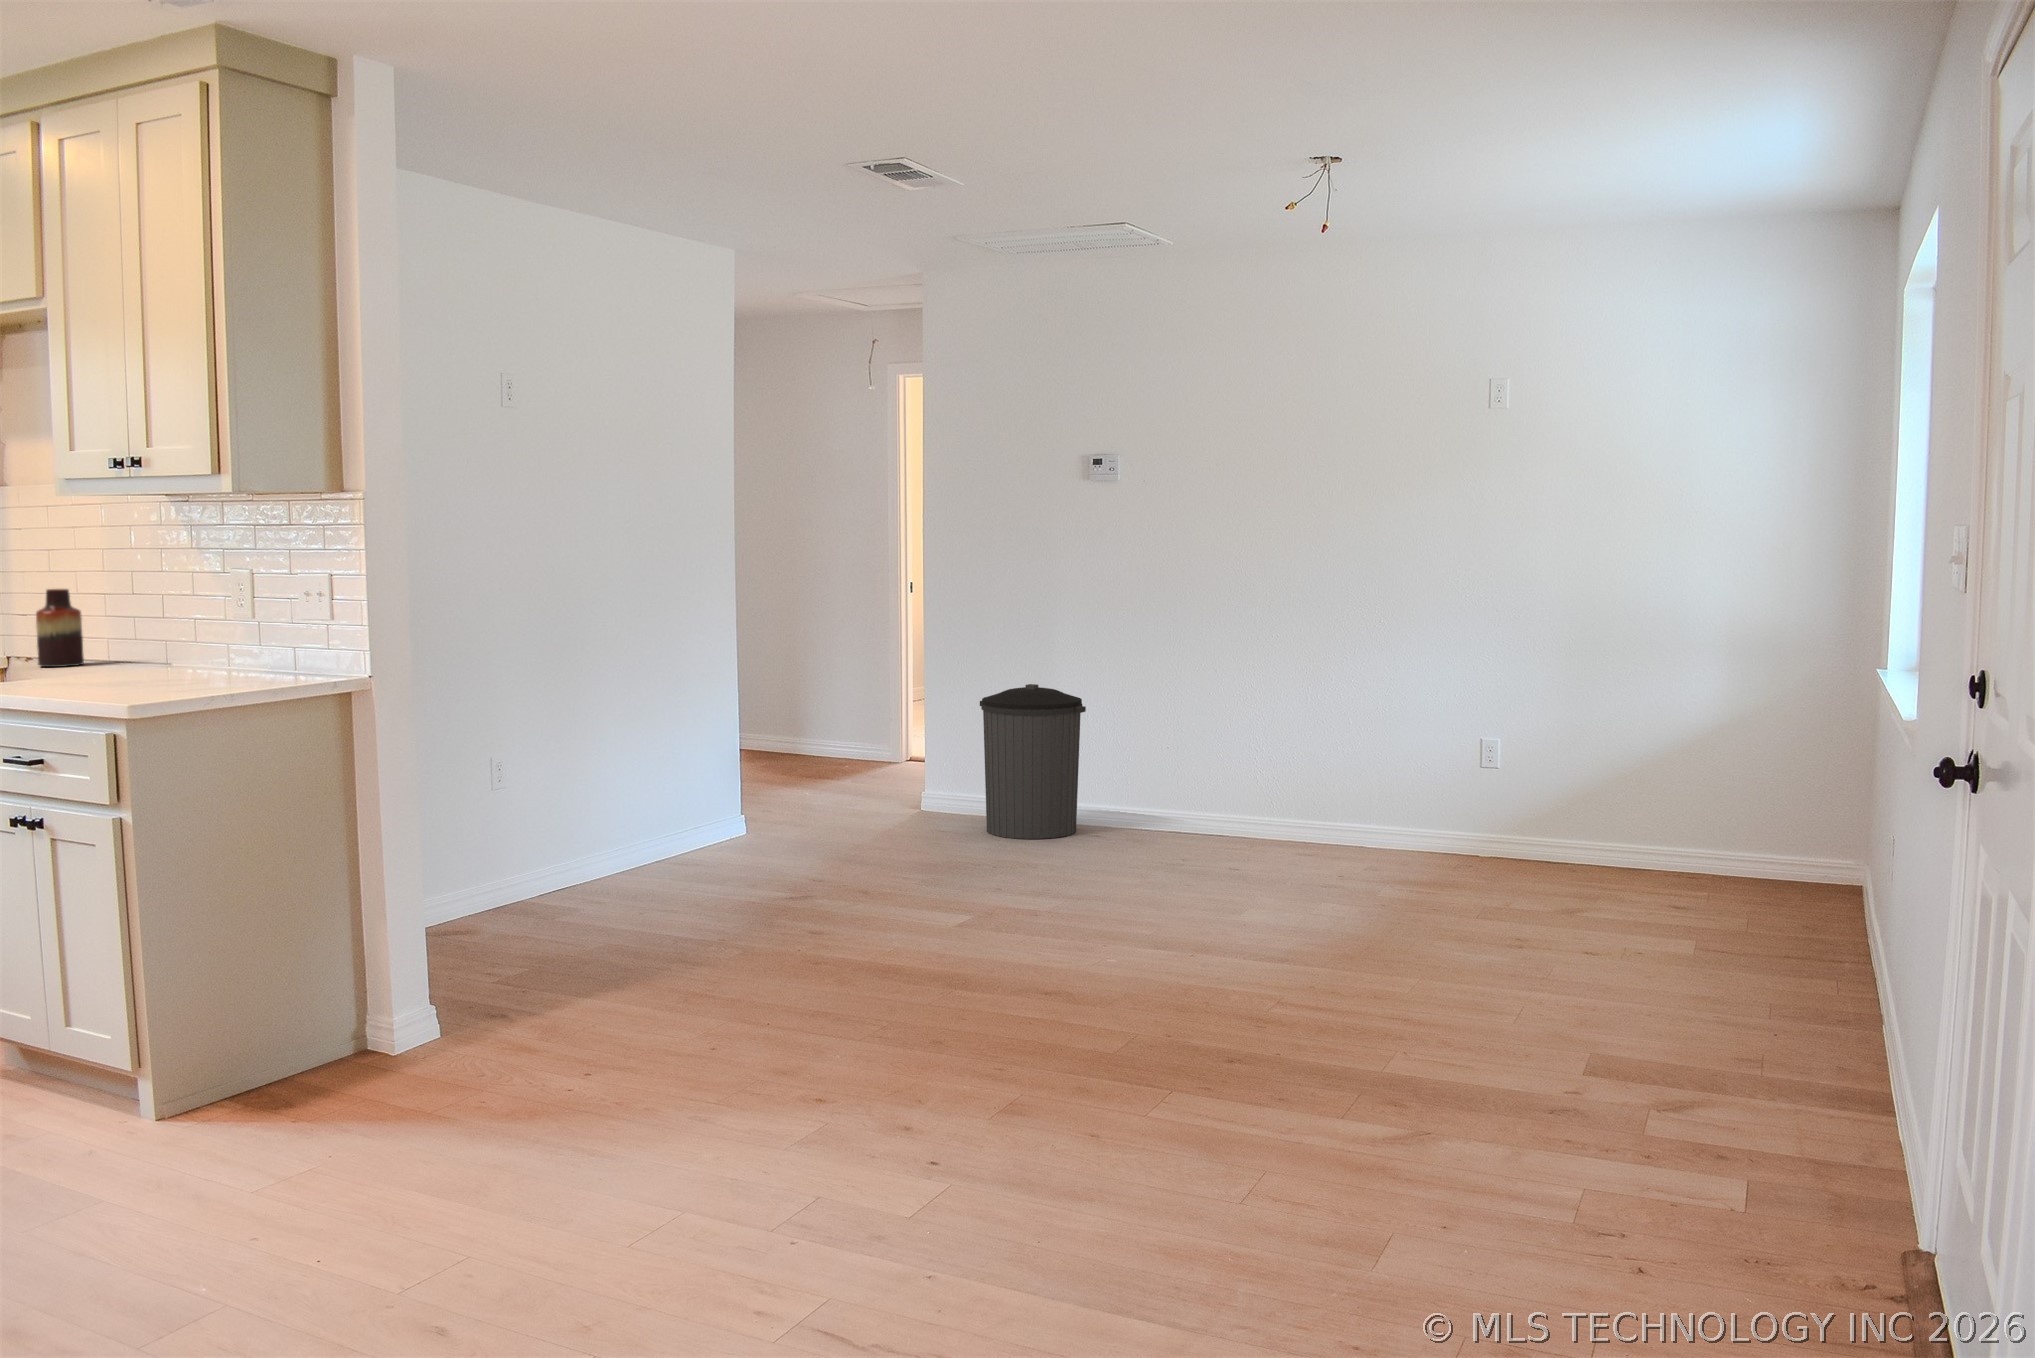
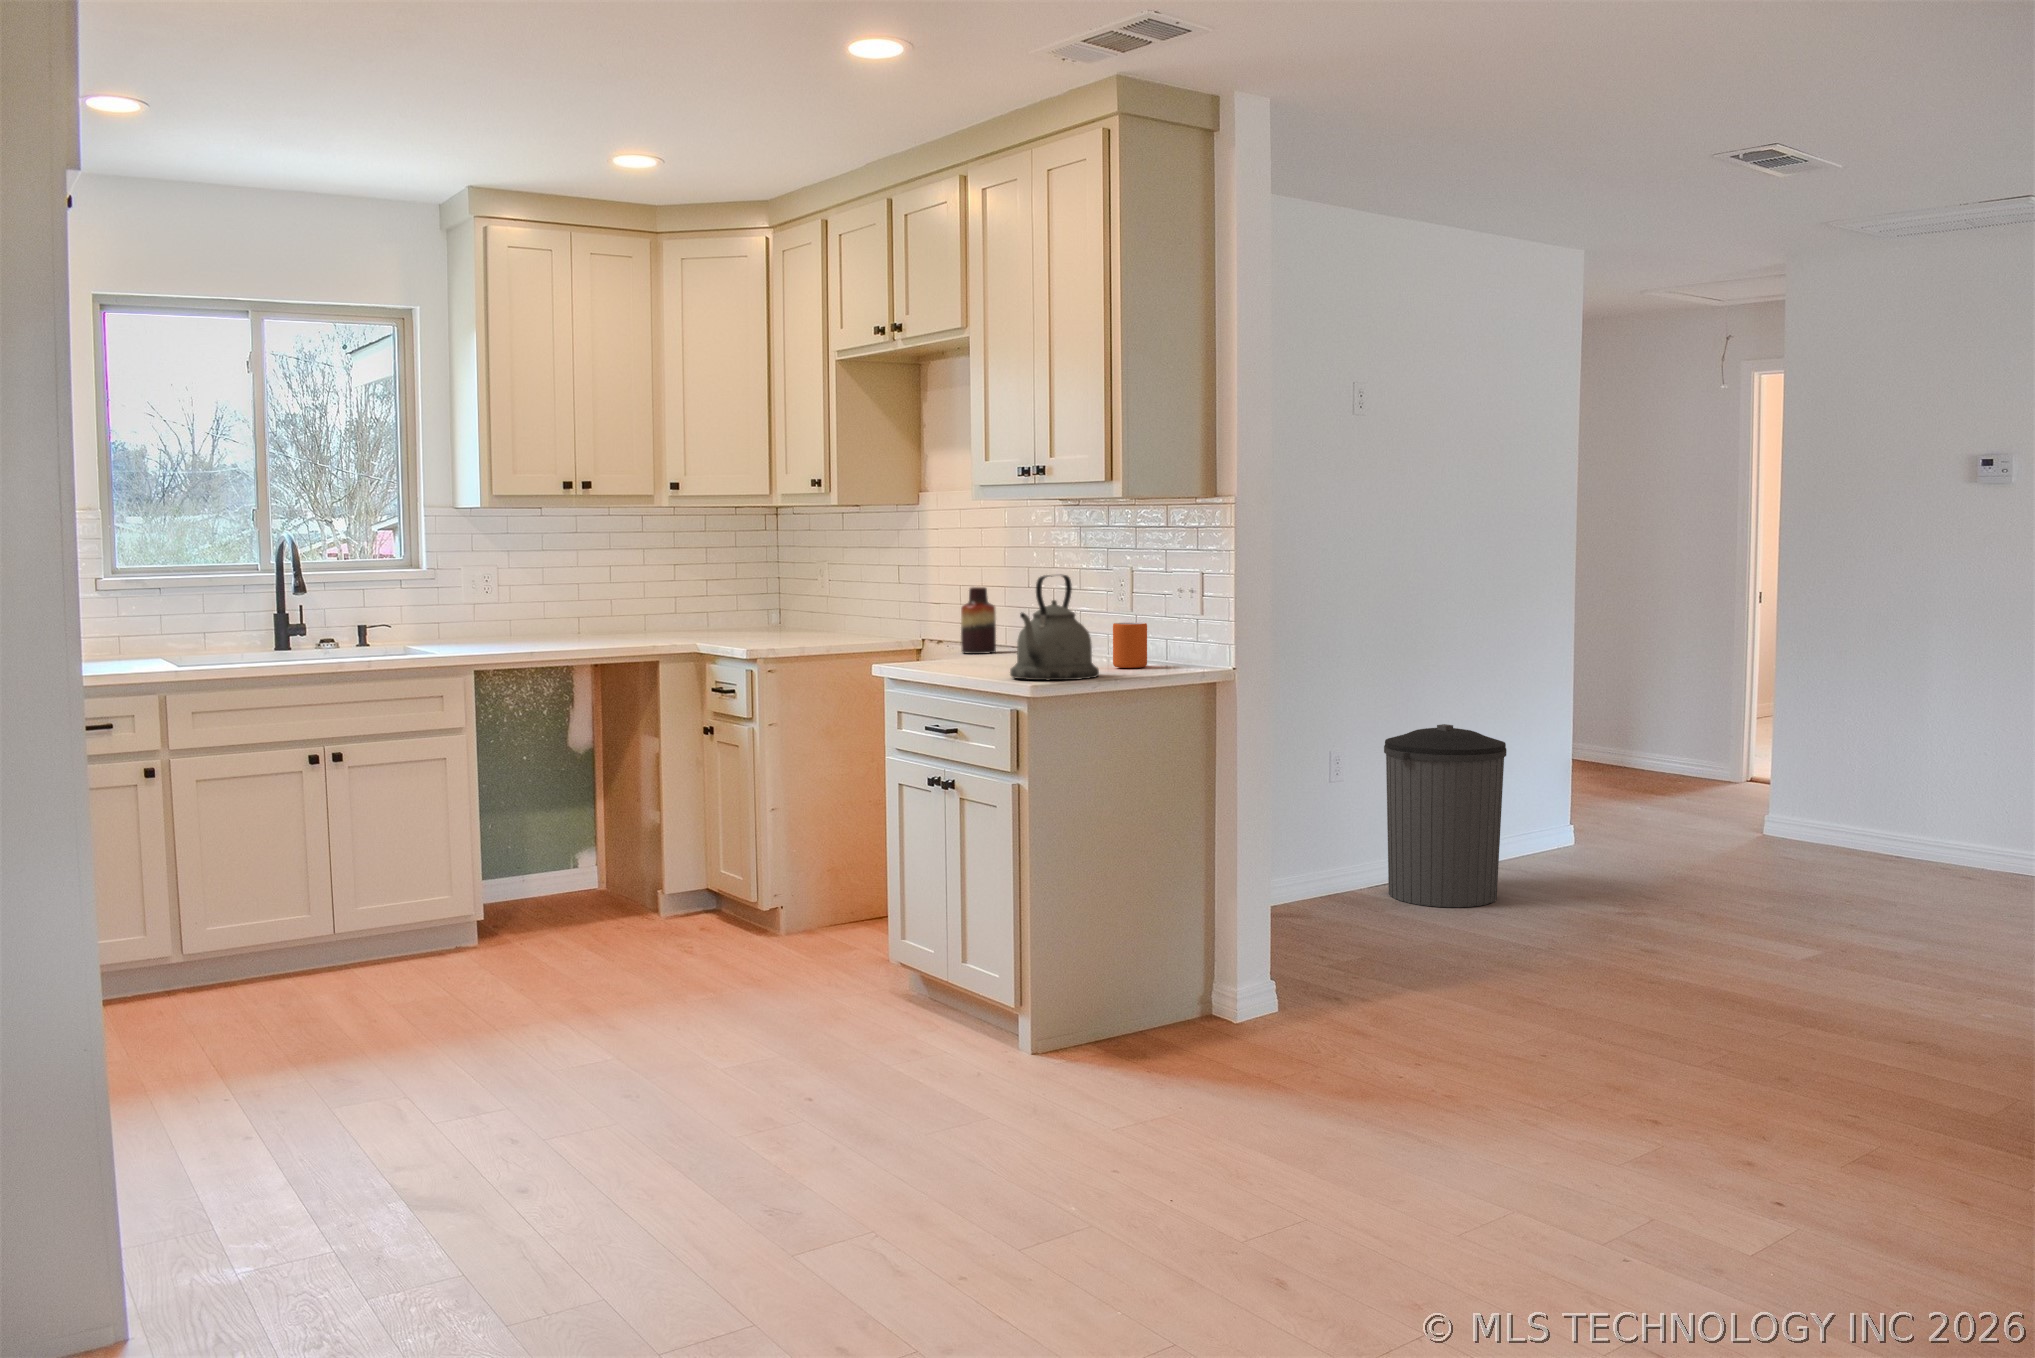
kettle: none [107,580,218,700] -> present [1010,575,1099,680]
mug: none [232,630,274,681] -> present [1113,622,1147,668]
trash can: present [980,684,1086,839] -> present [1384,724,1507,907]

